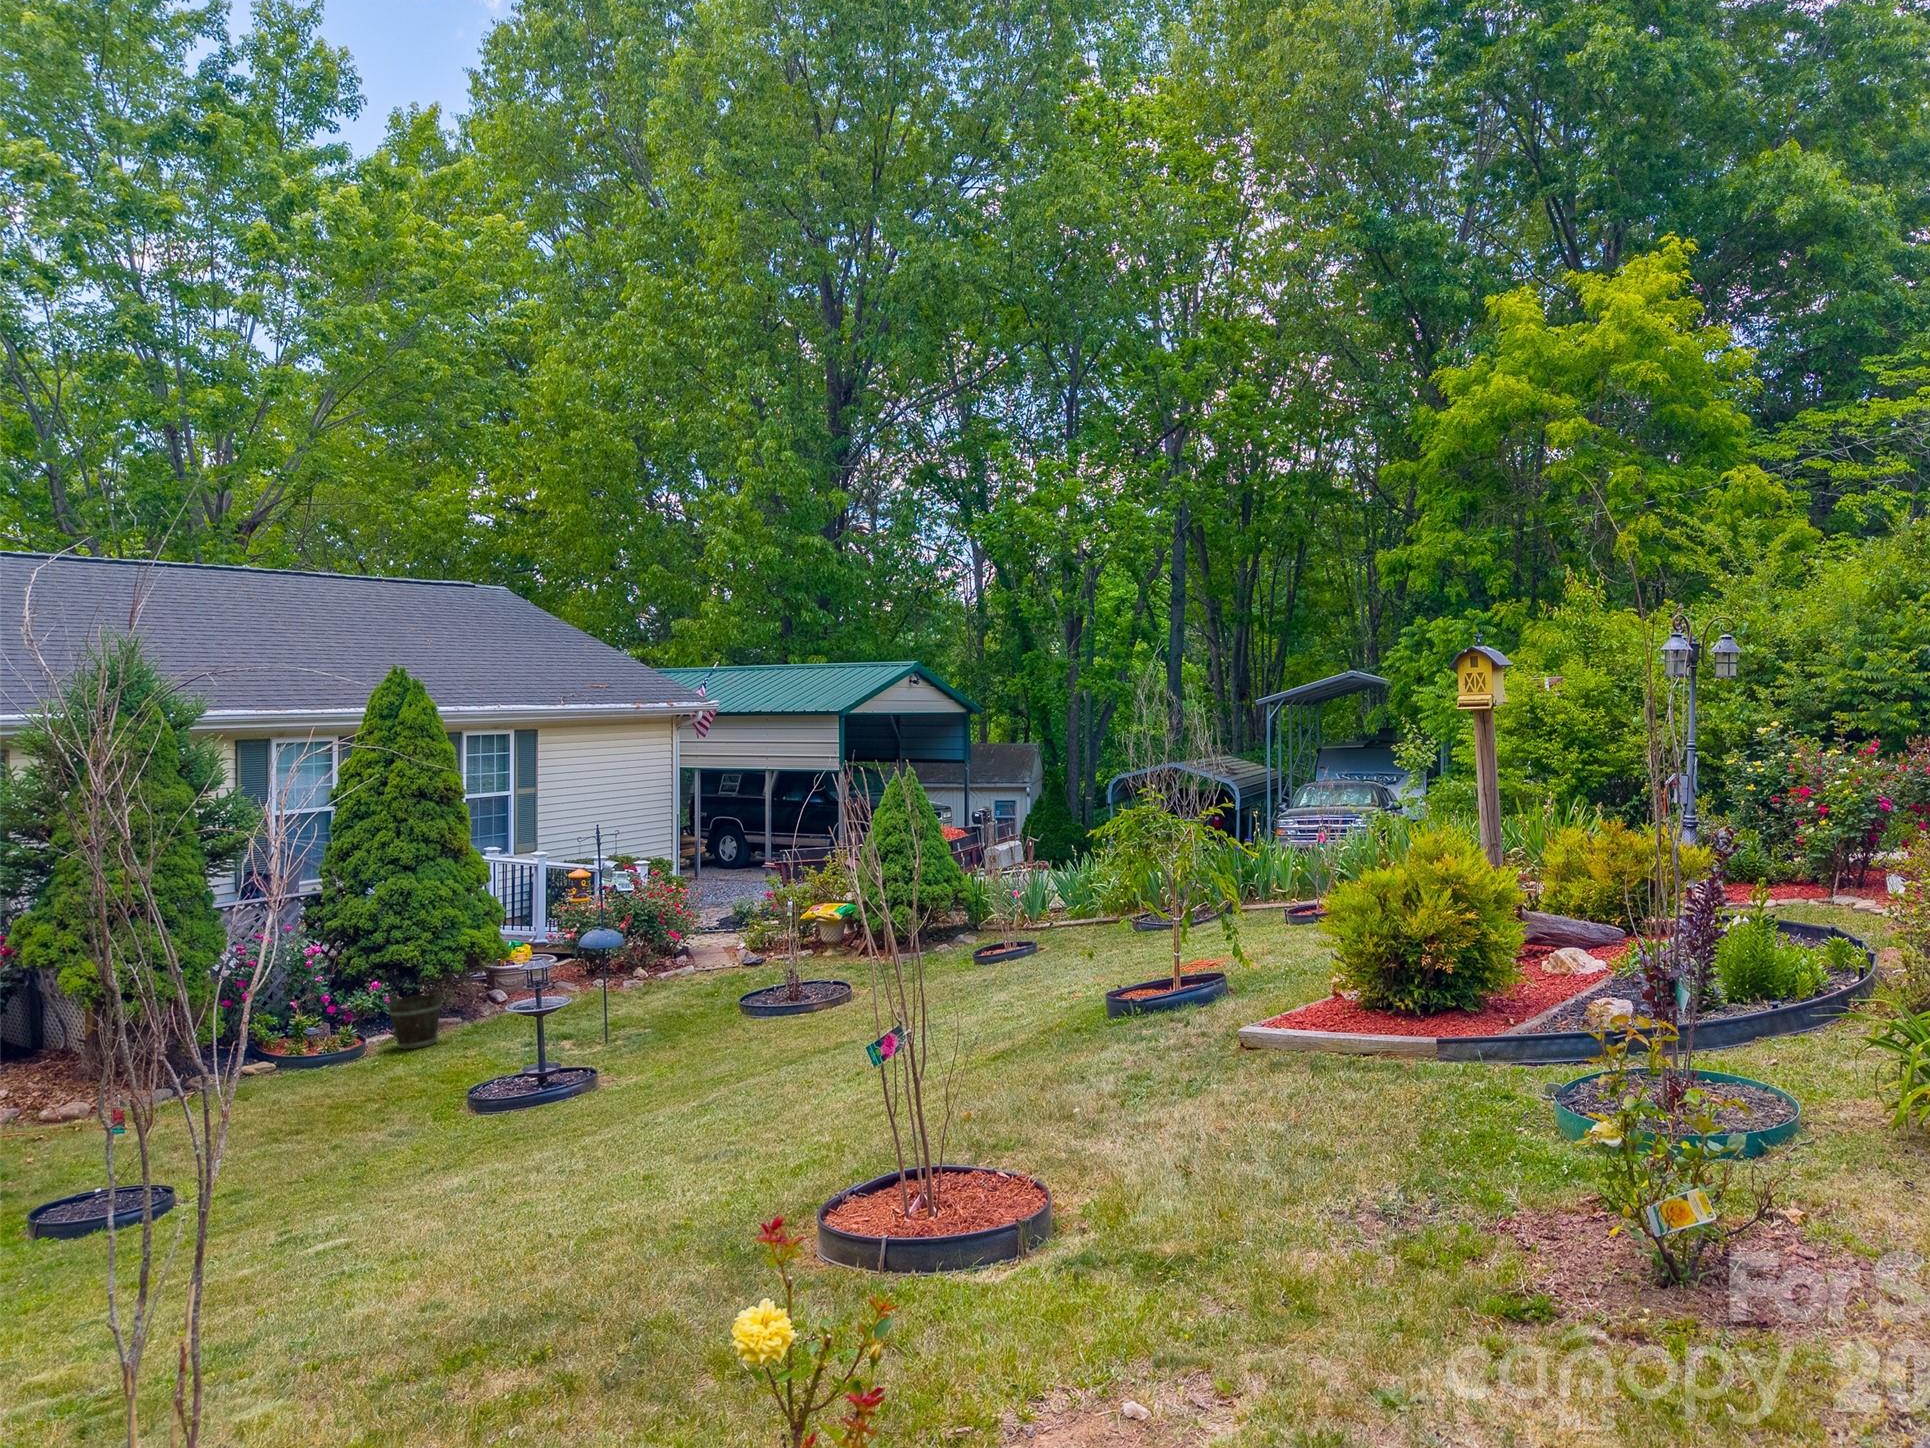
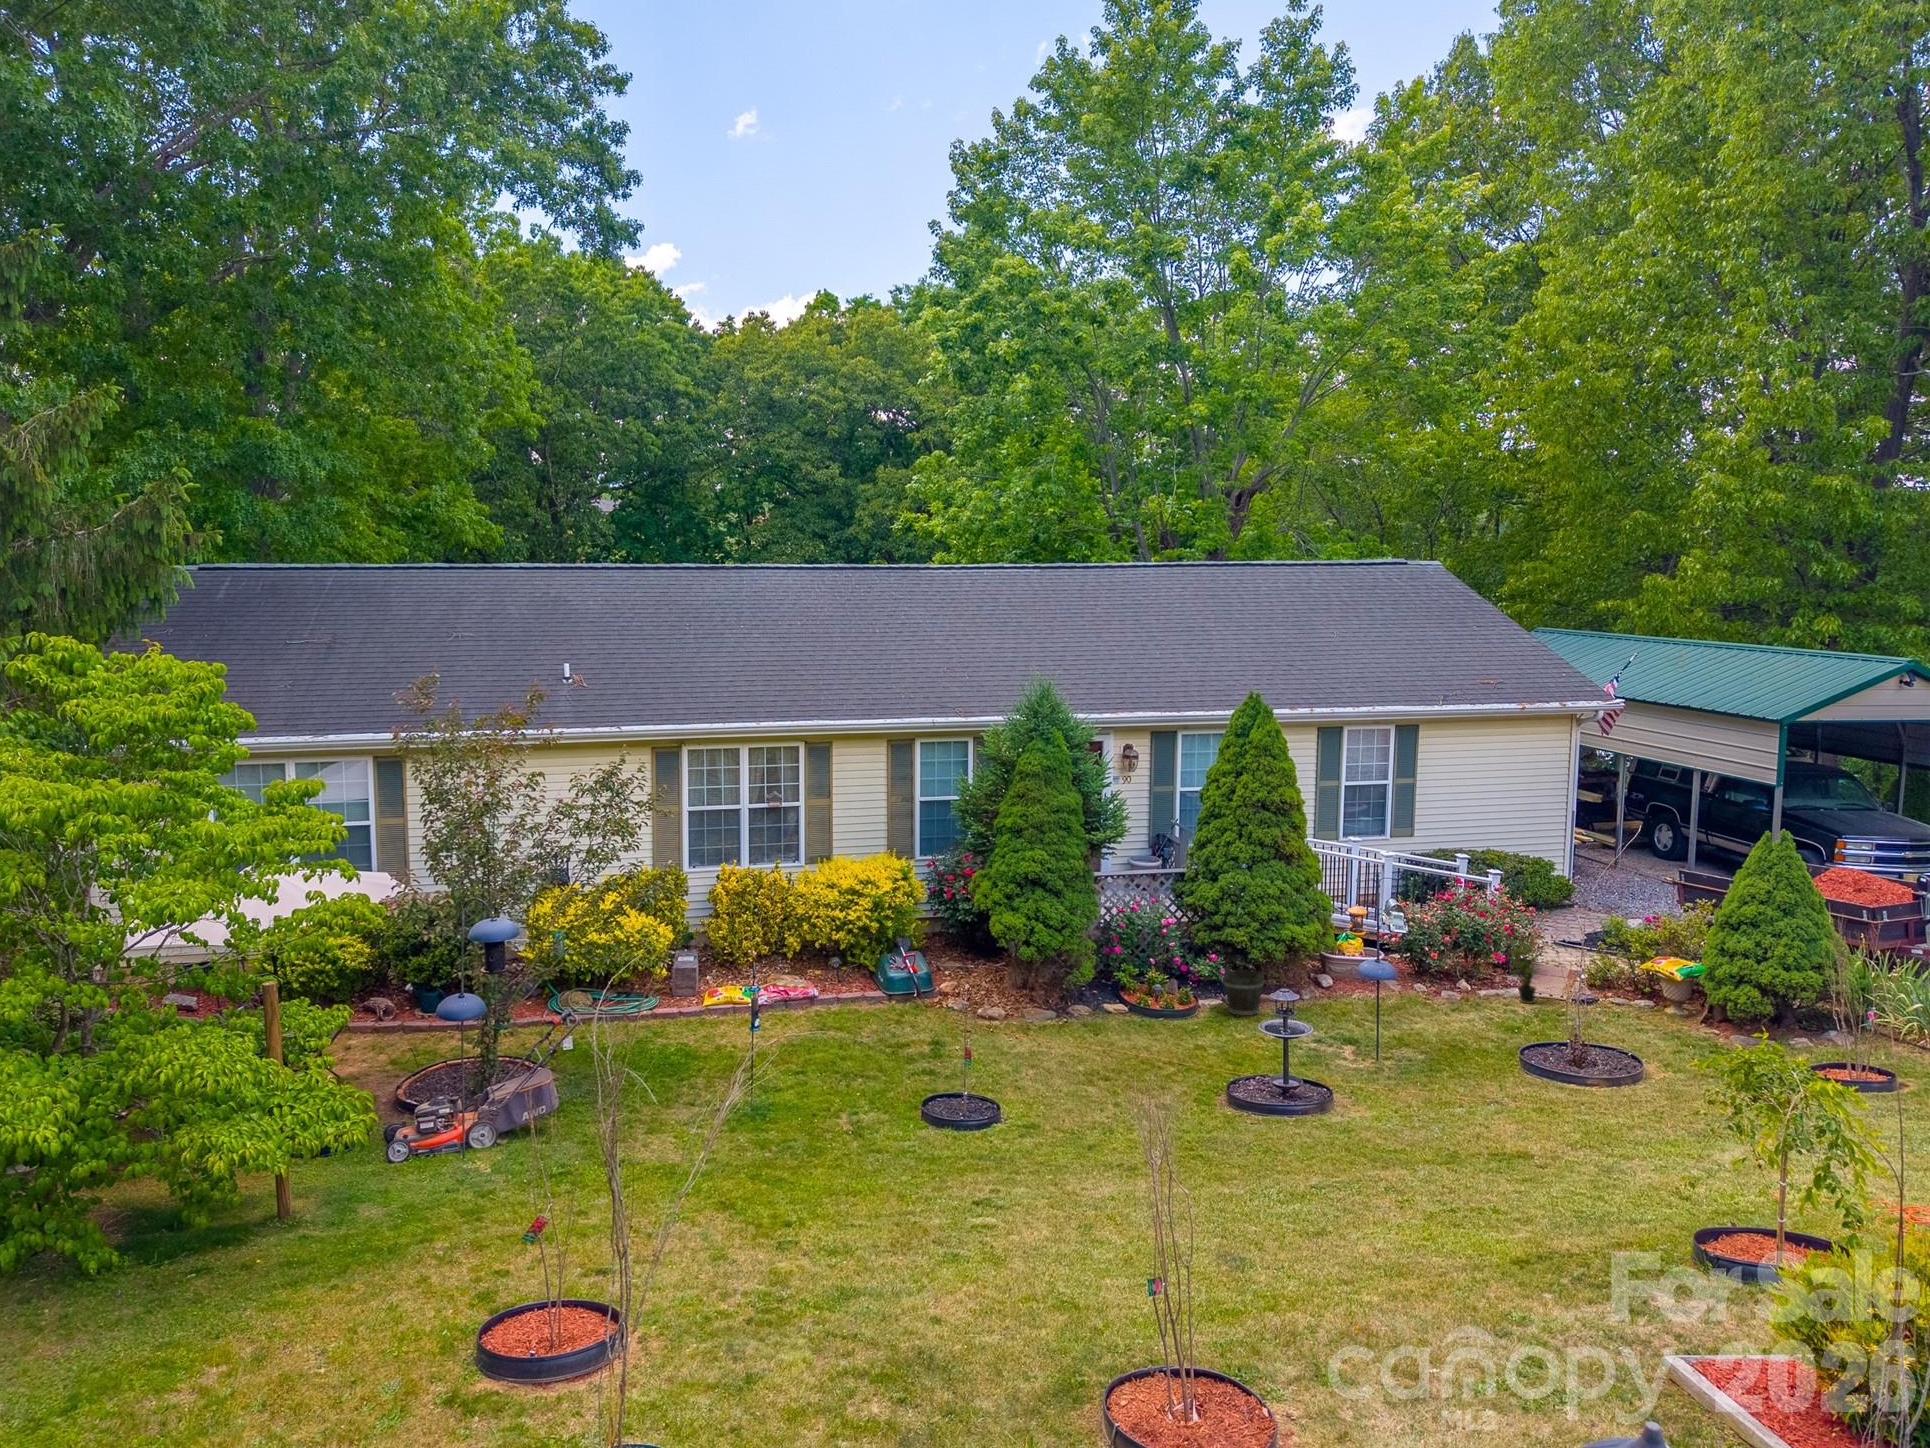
potted plant: none [681,910,717,976] -> present [1510,940,1538,1004]

